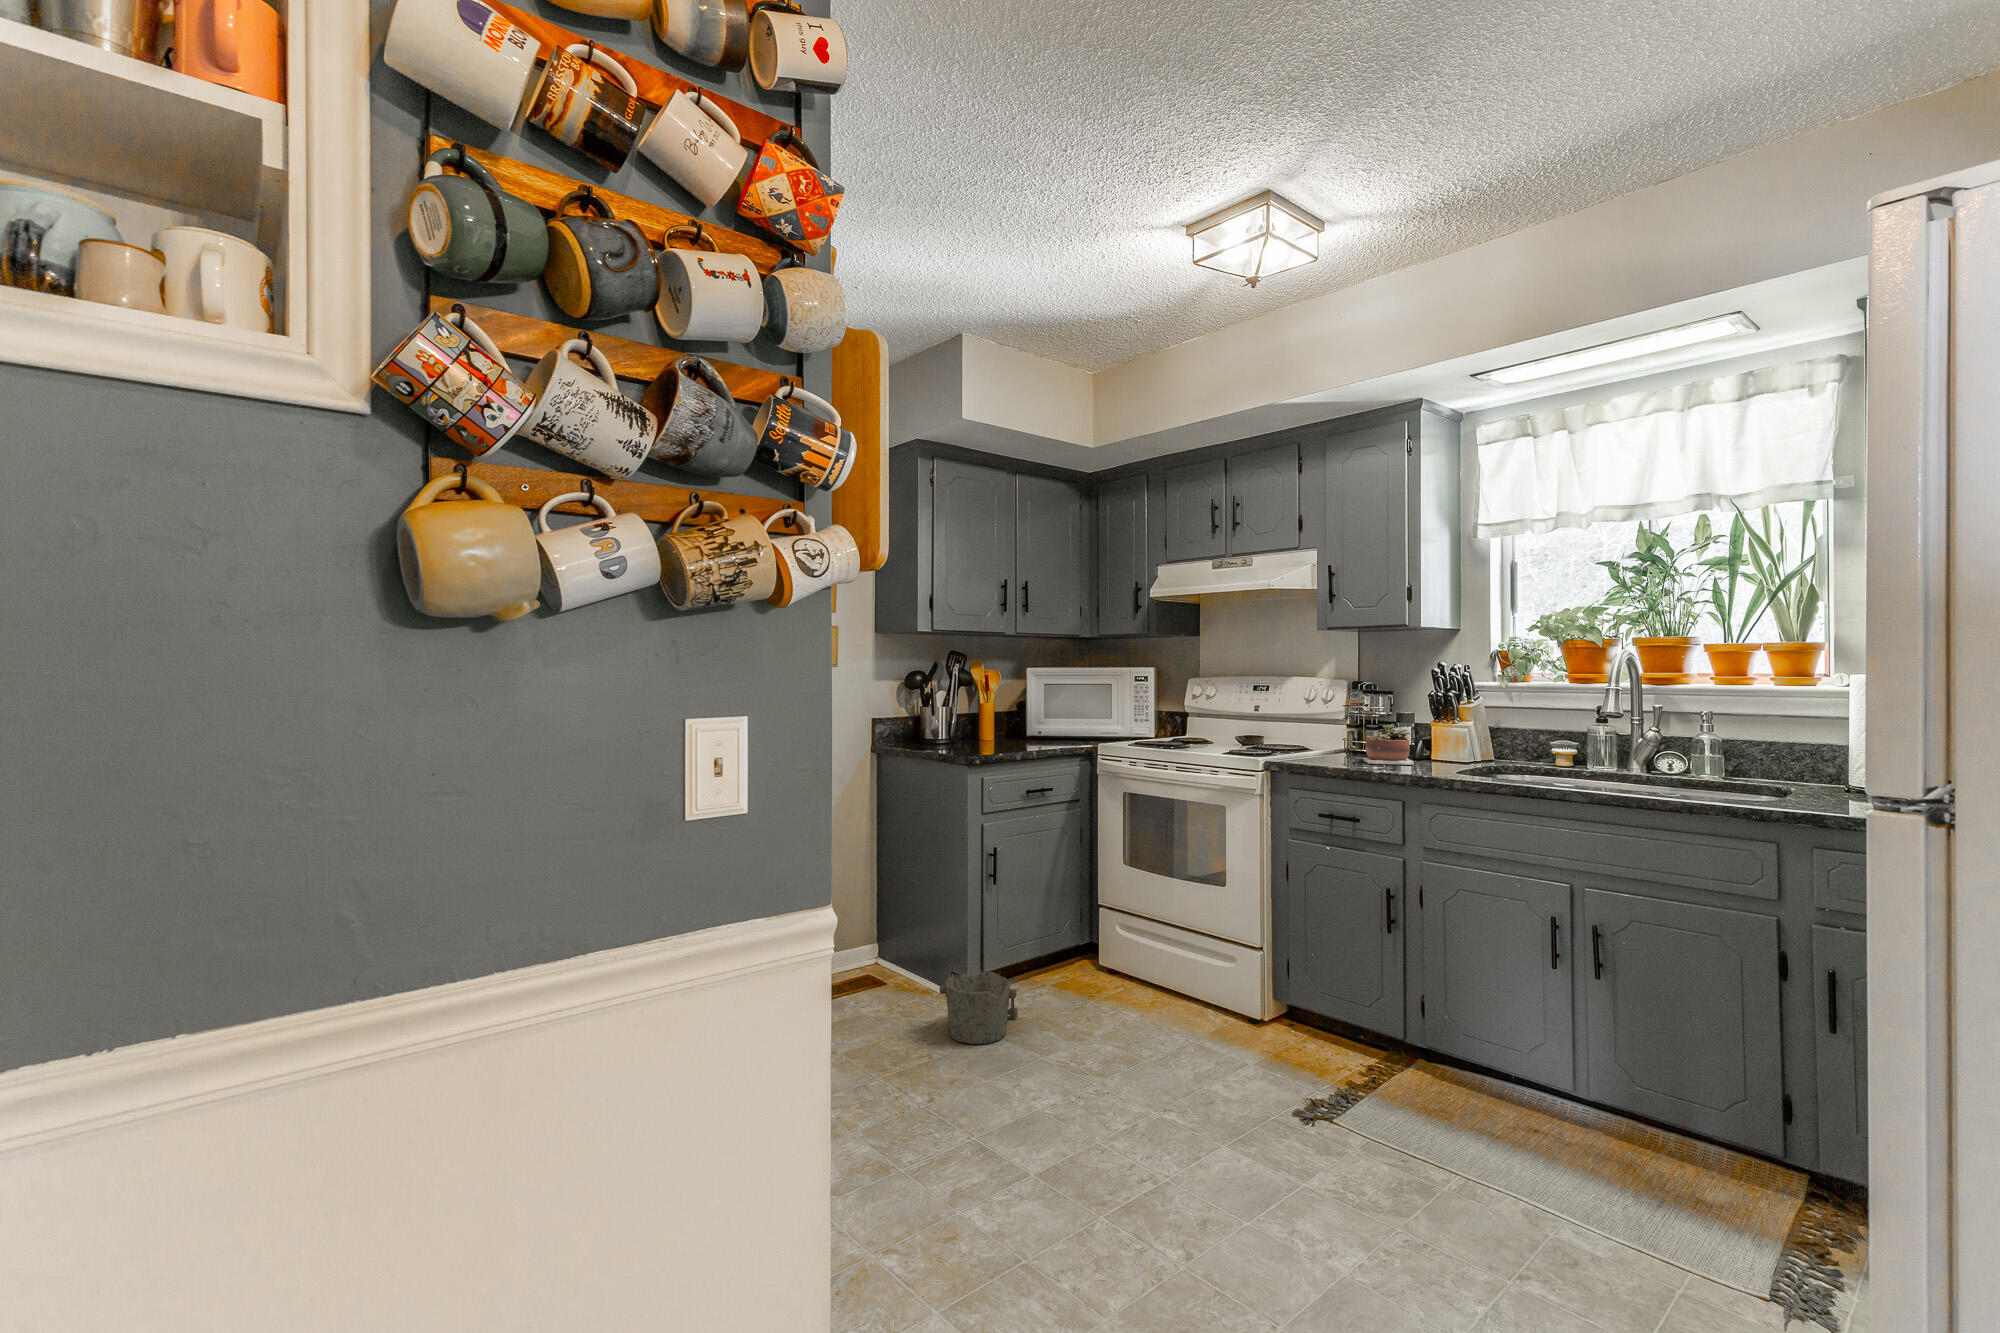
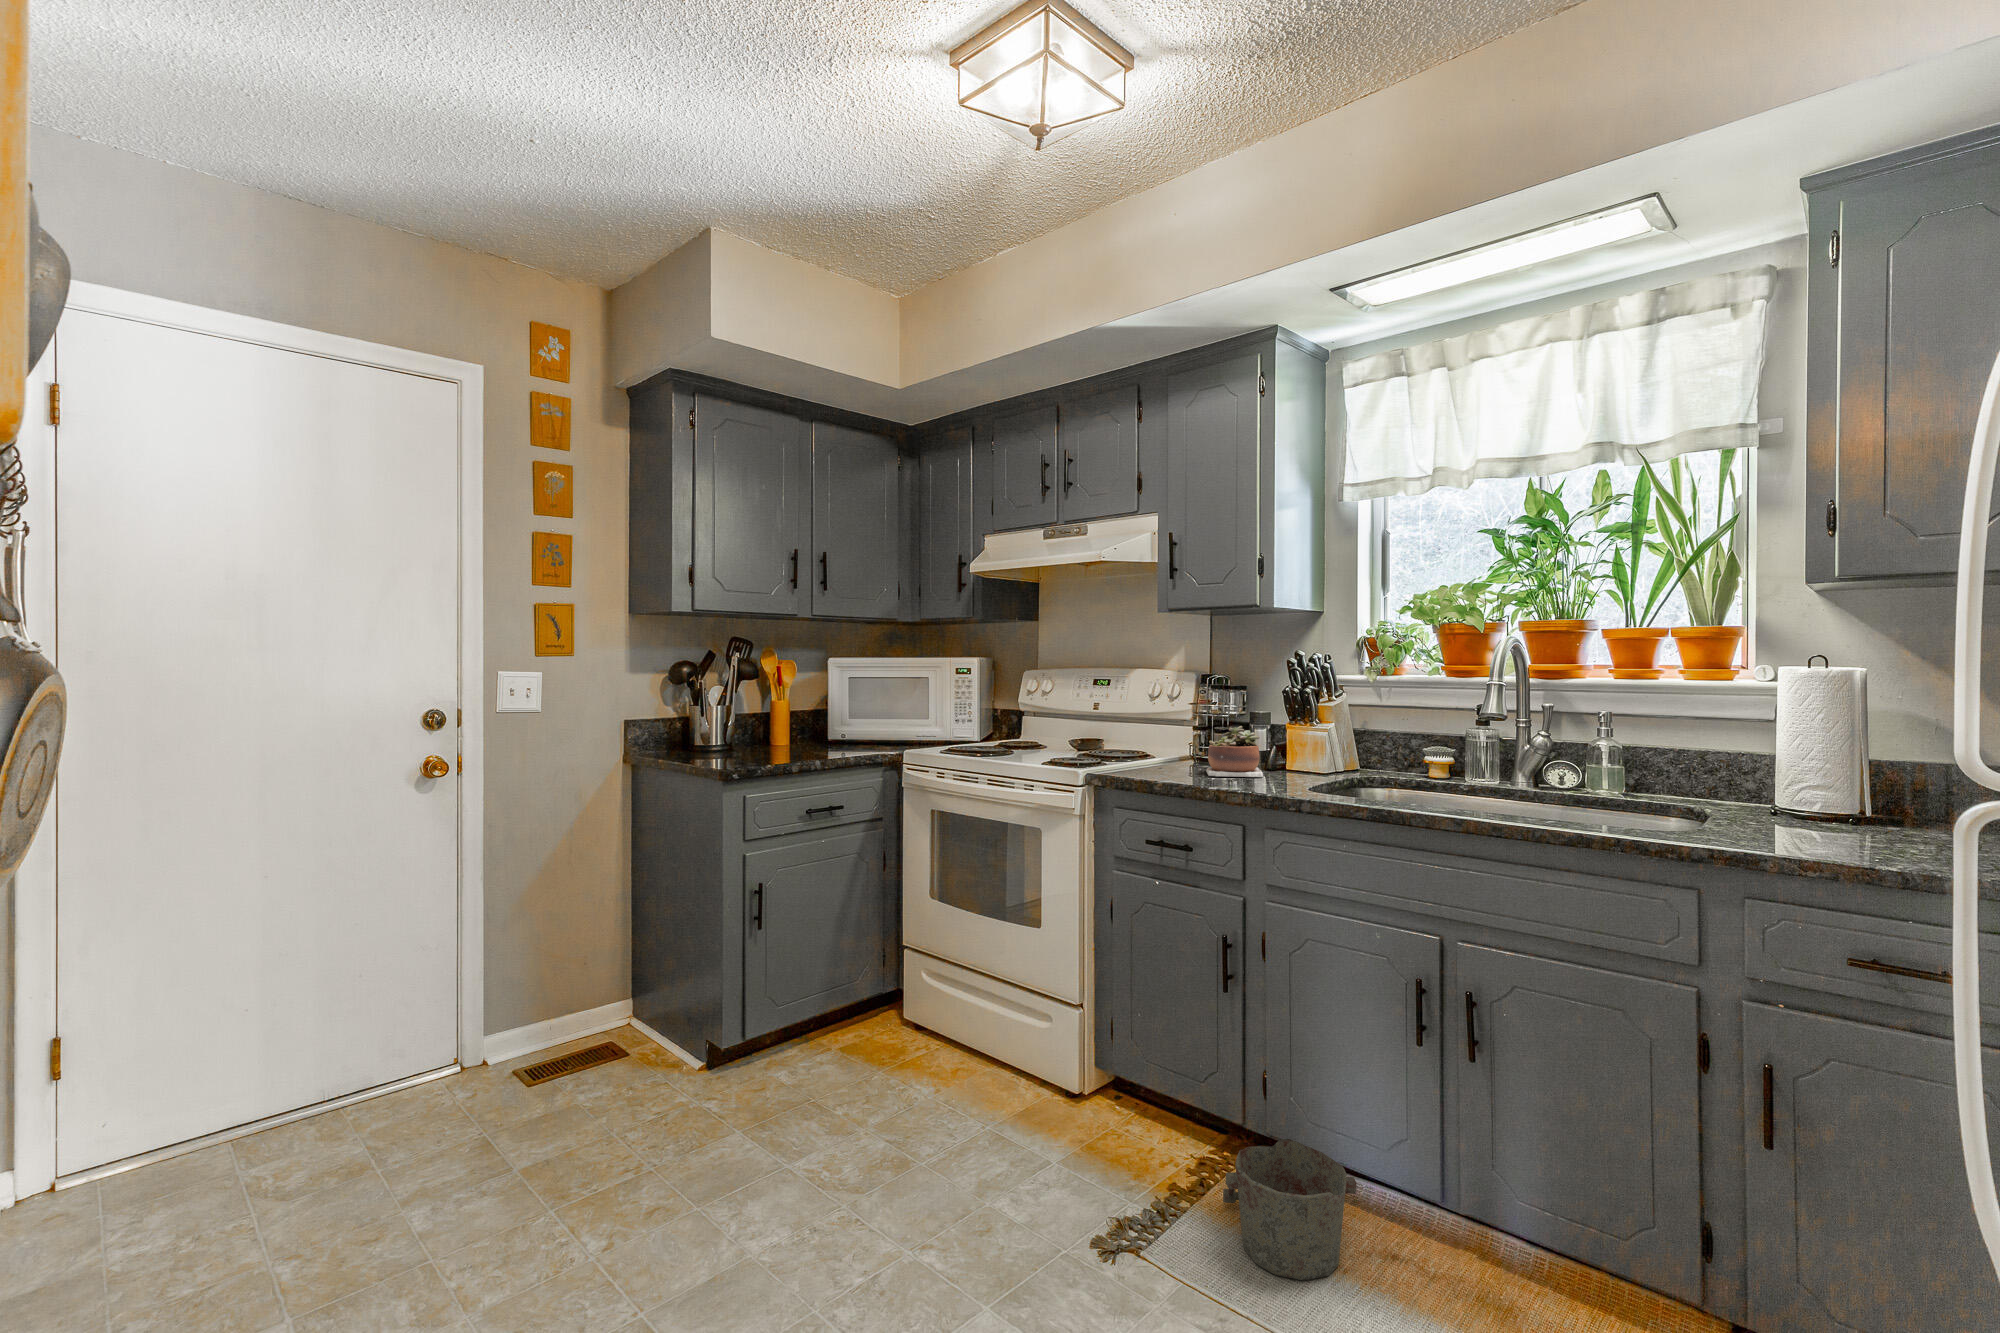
bucket: present [940,971,1018,1044] -> present [1223,1139,1357,1280]

